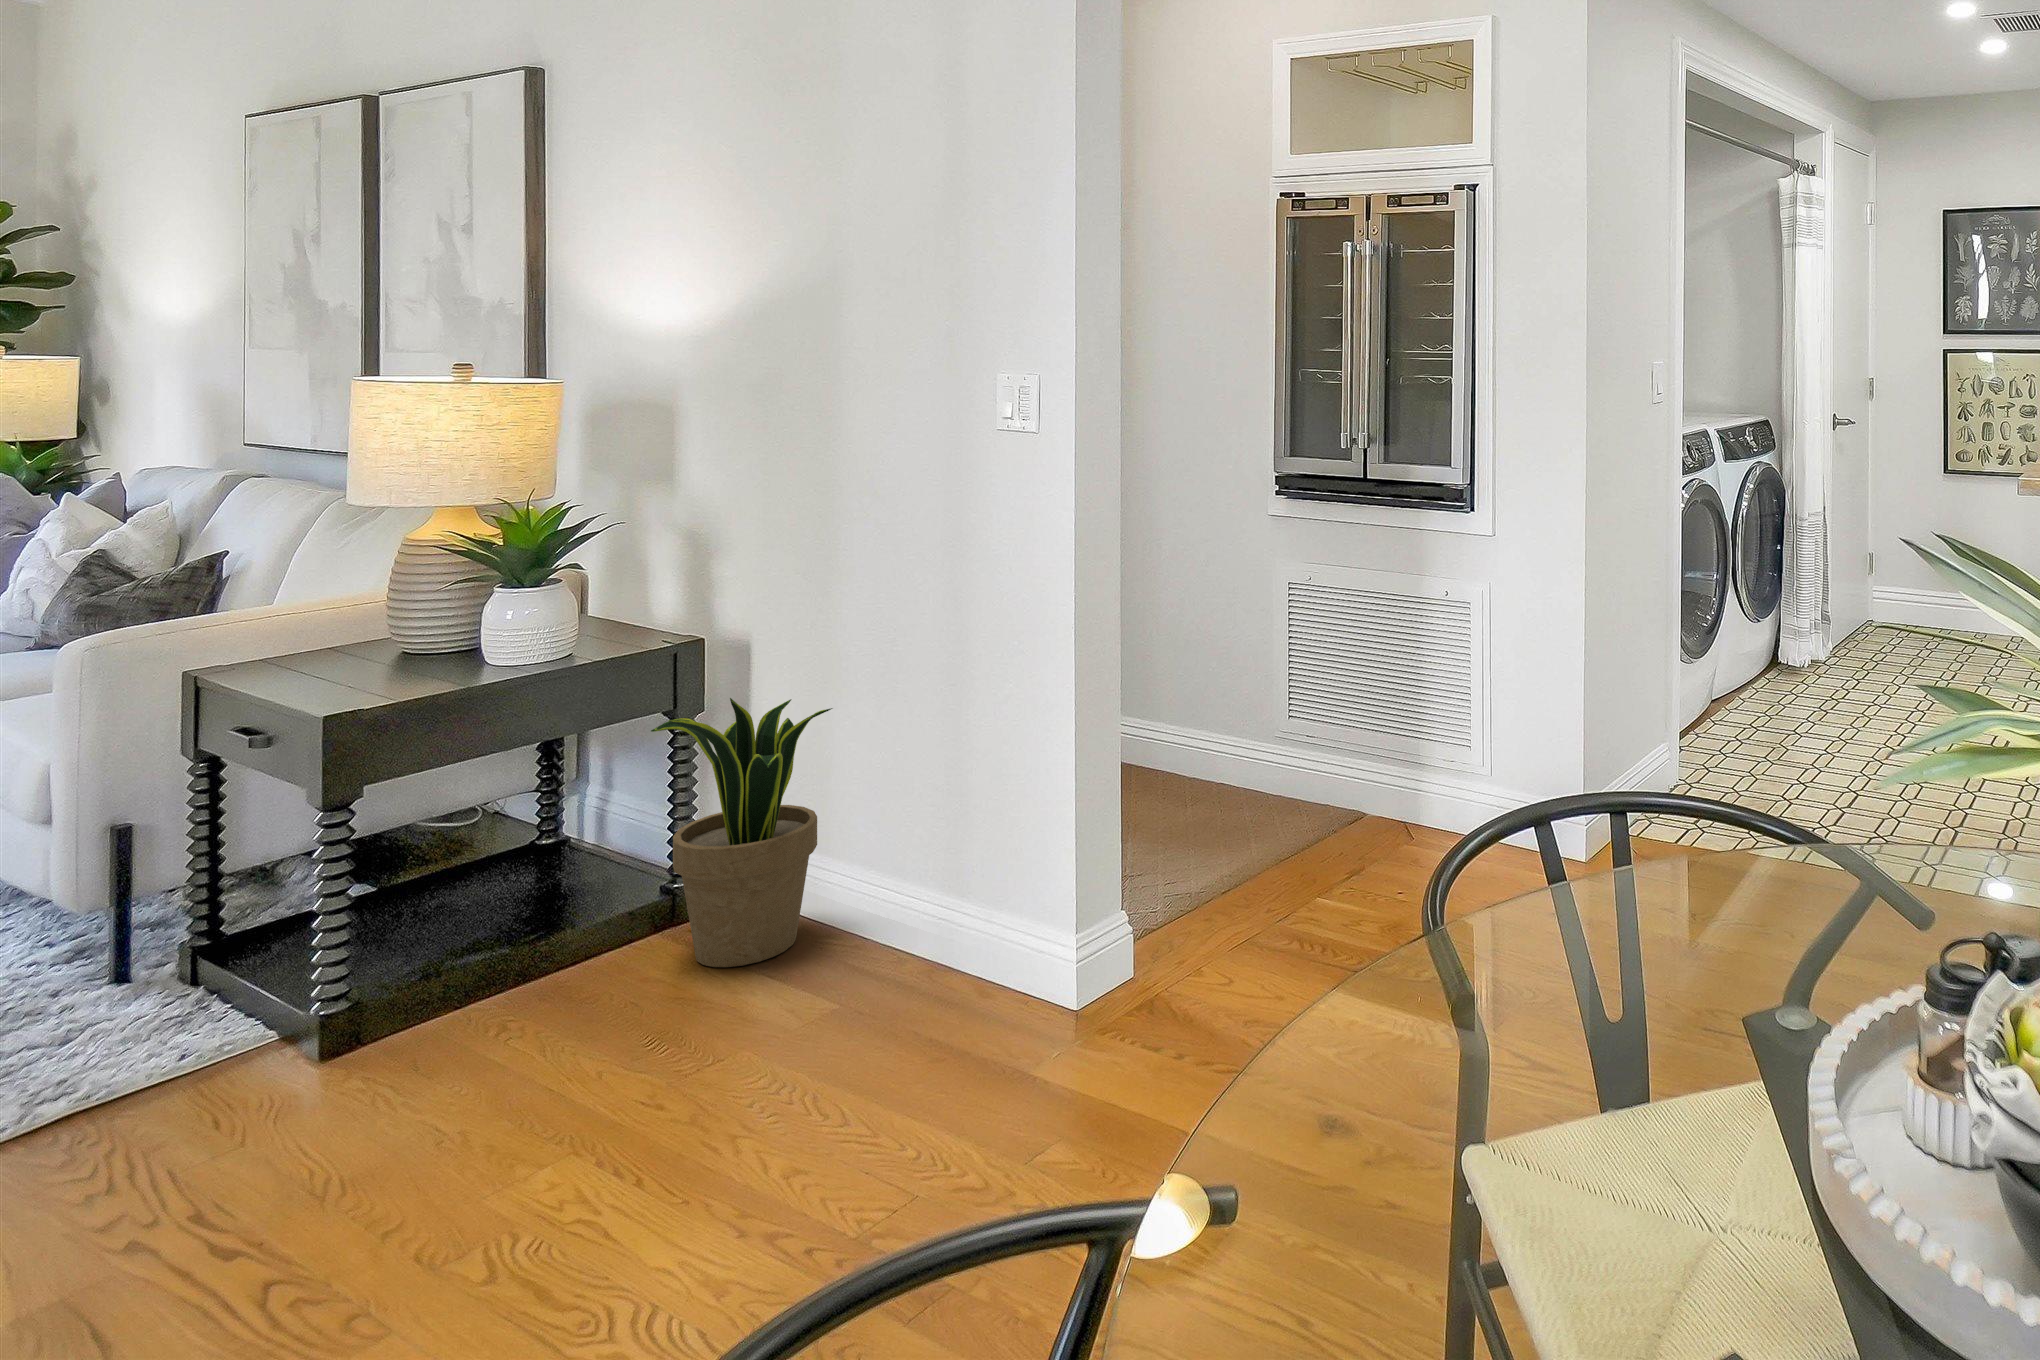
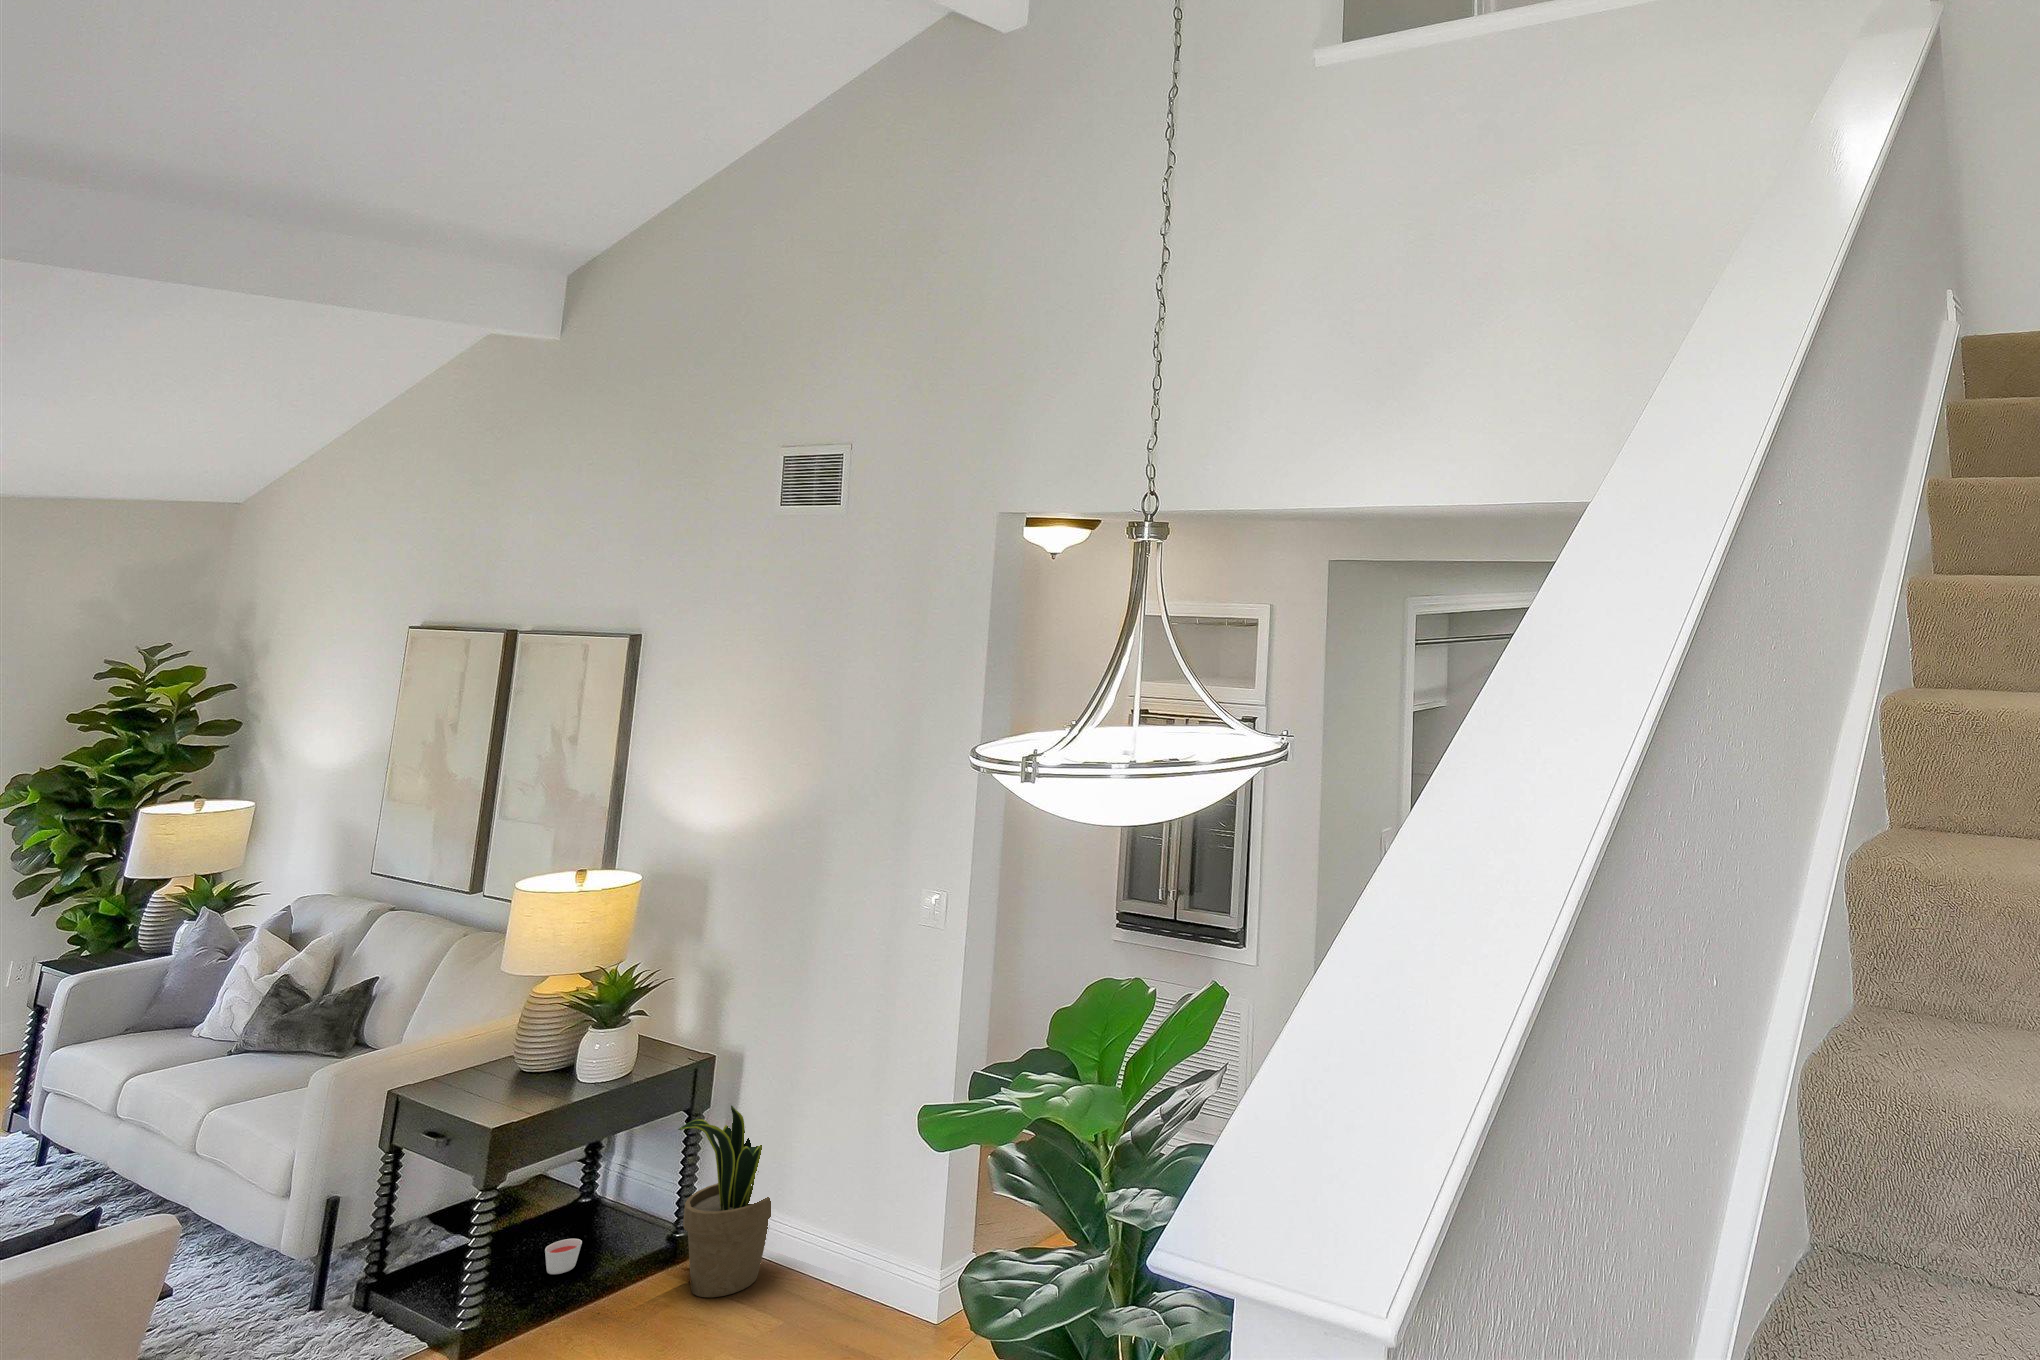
candle: none [467,887,525,935] -> present [545,1239,582,1274]

